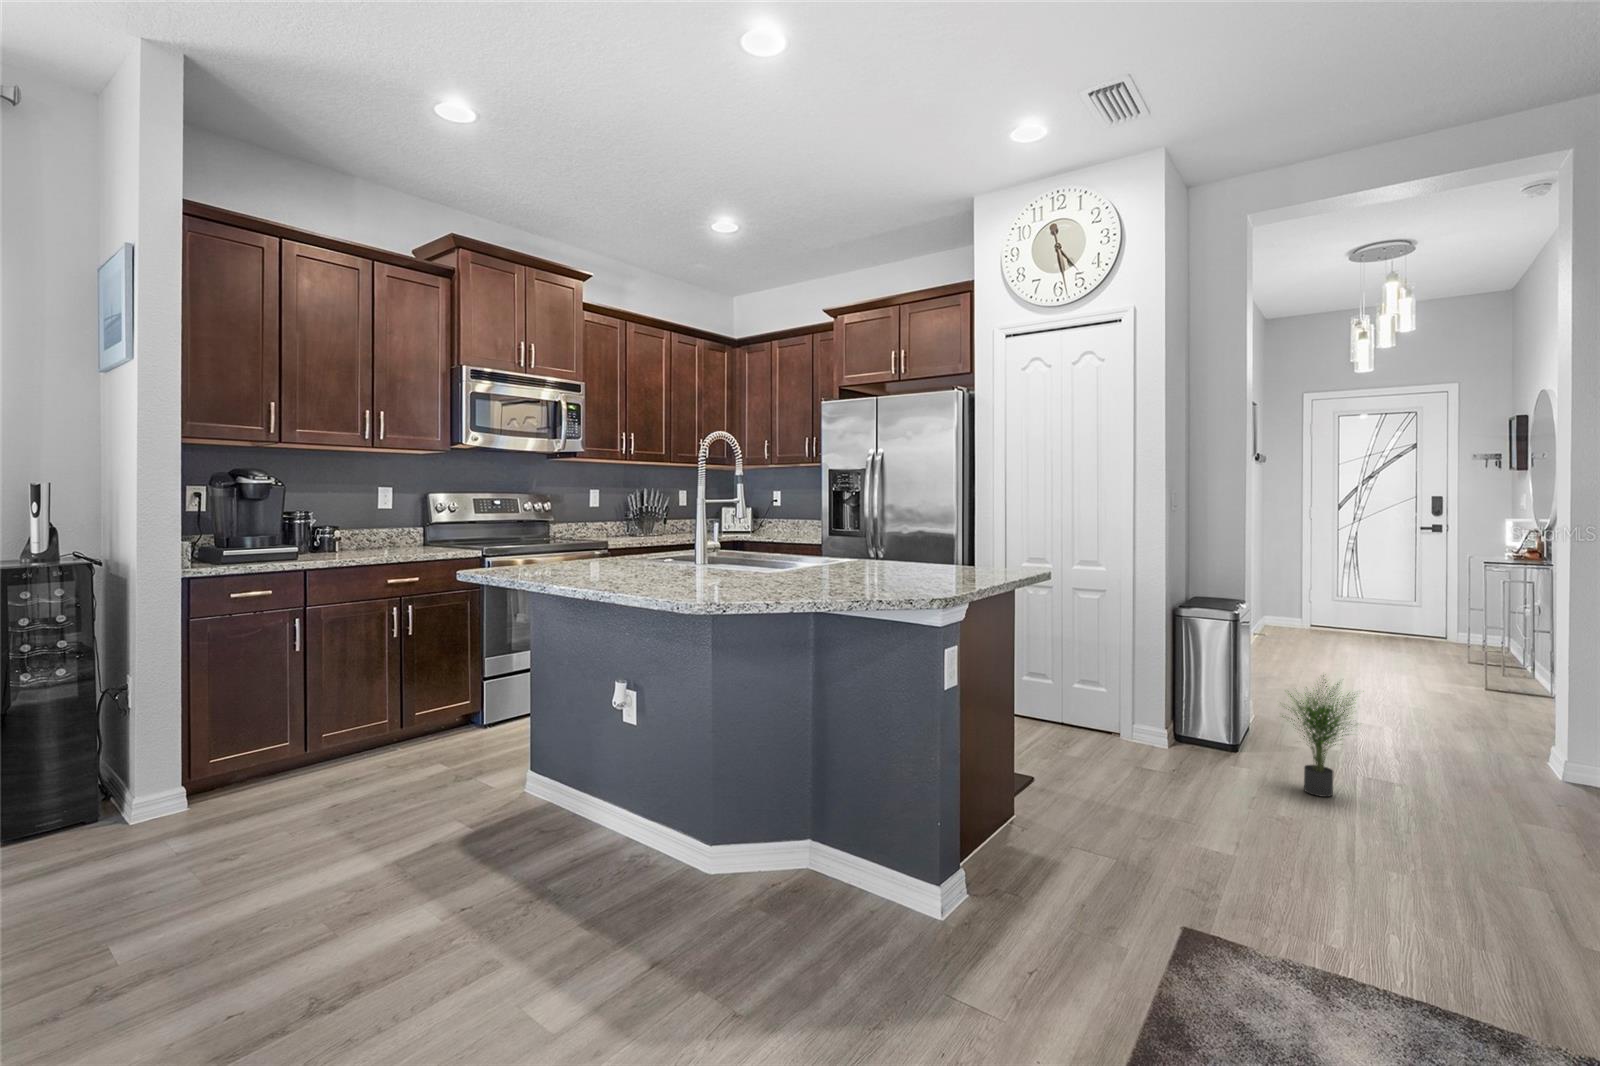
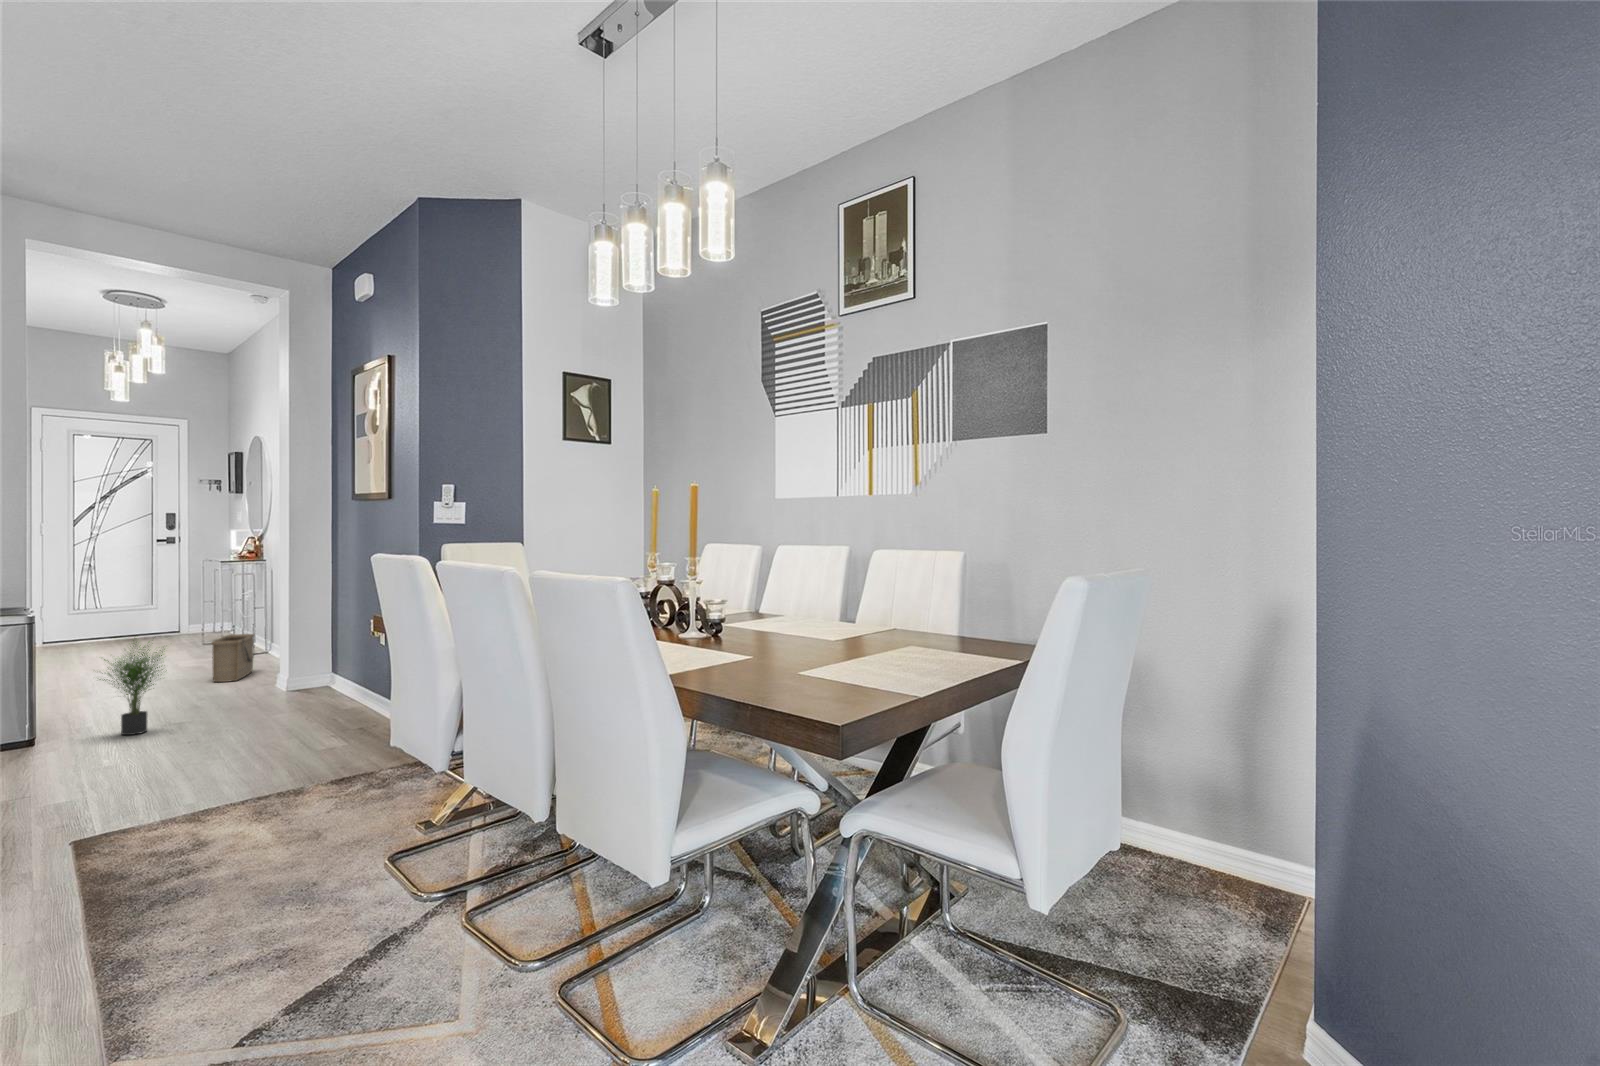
basket: none [1449,670,1518,739] -> present [211,634,255,682]

